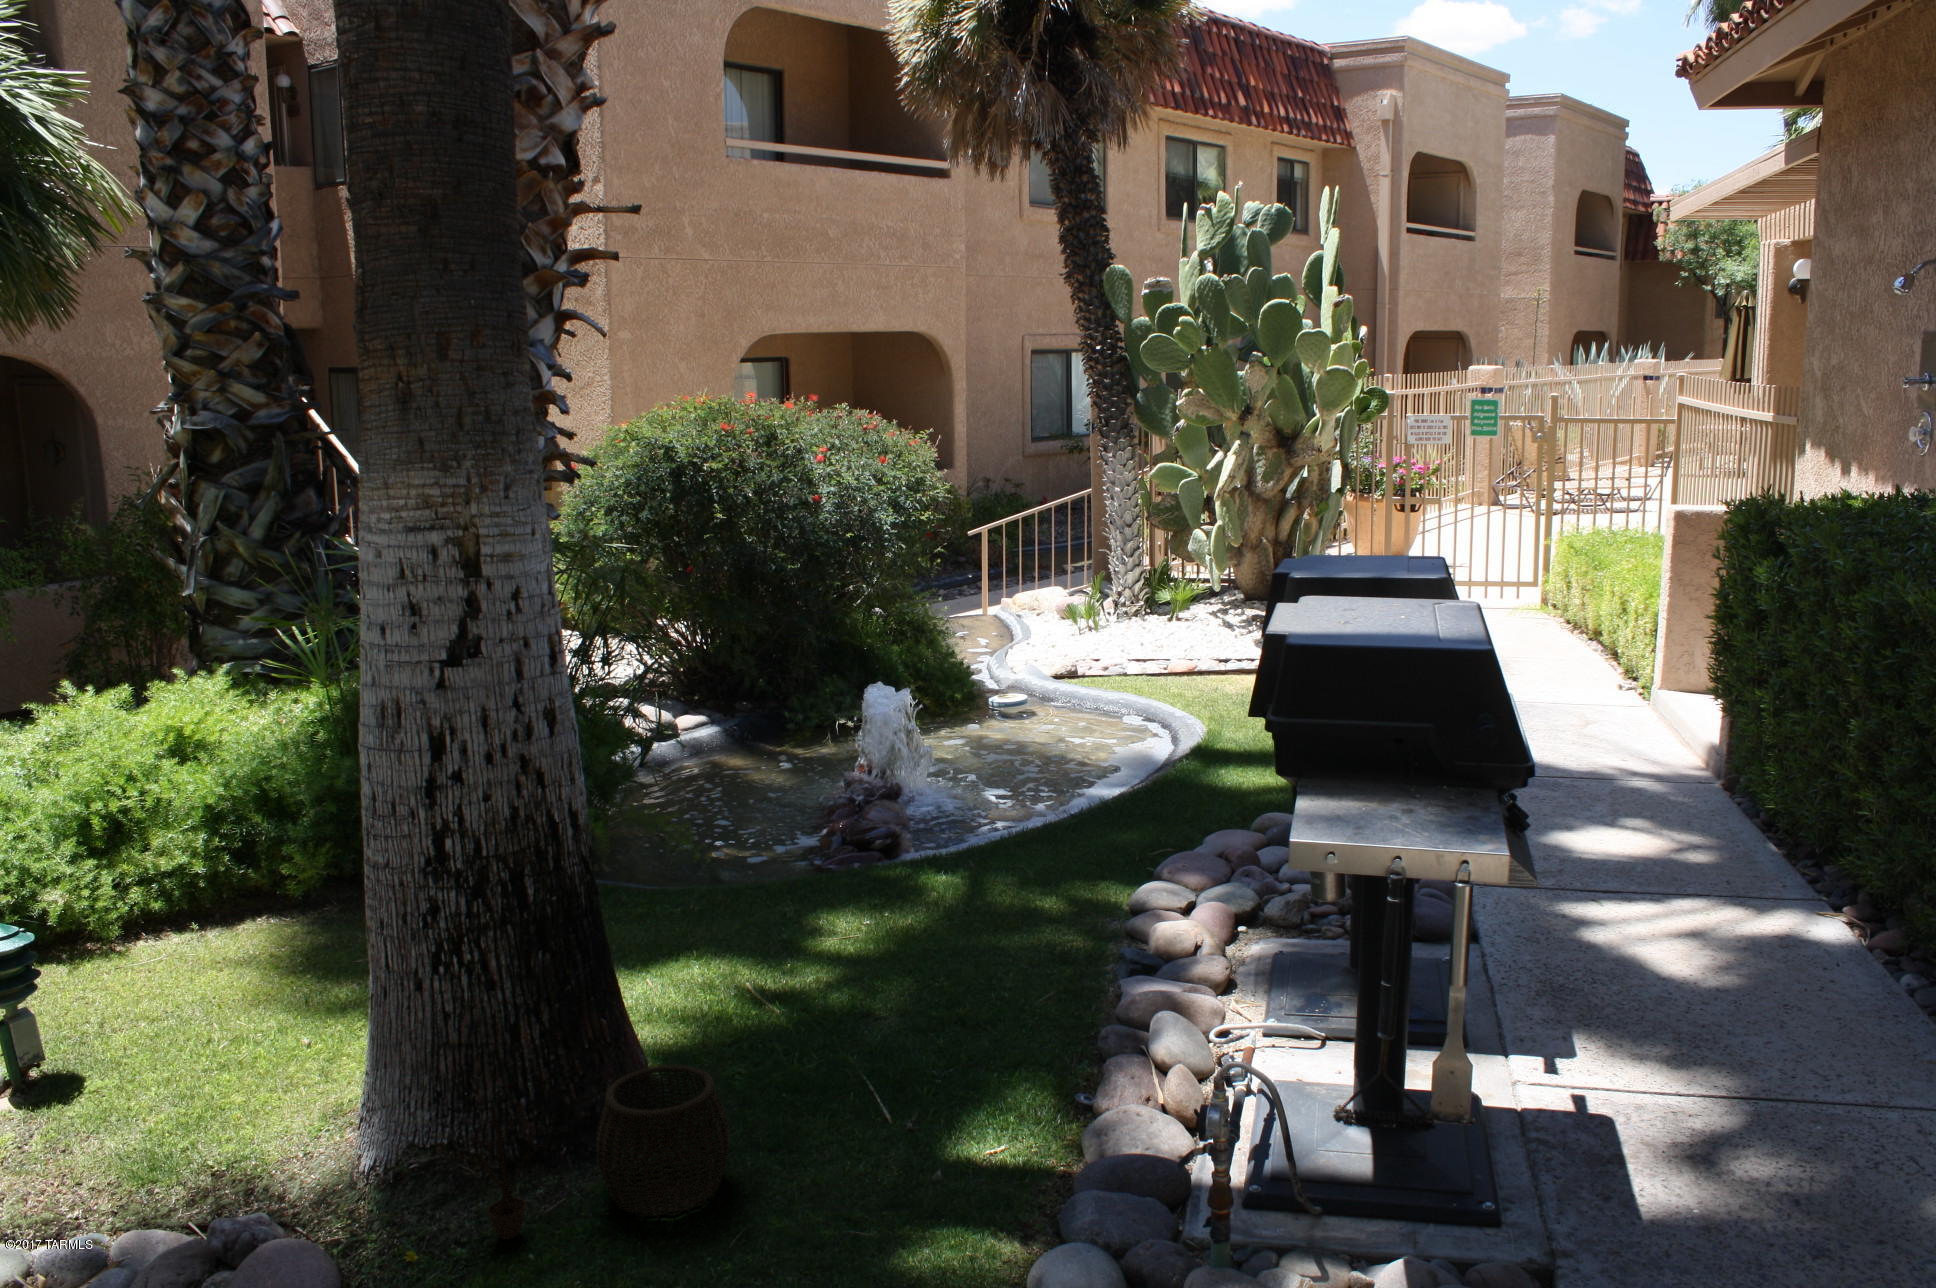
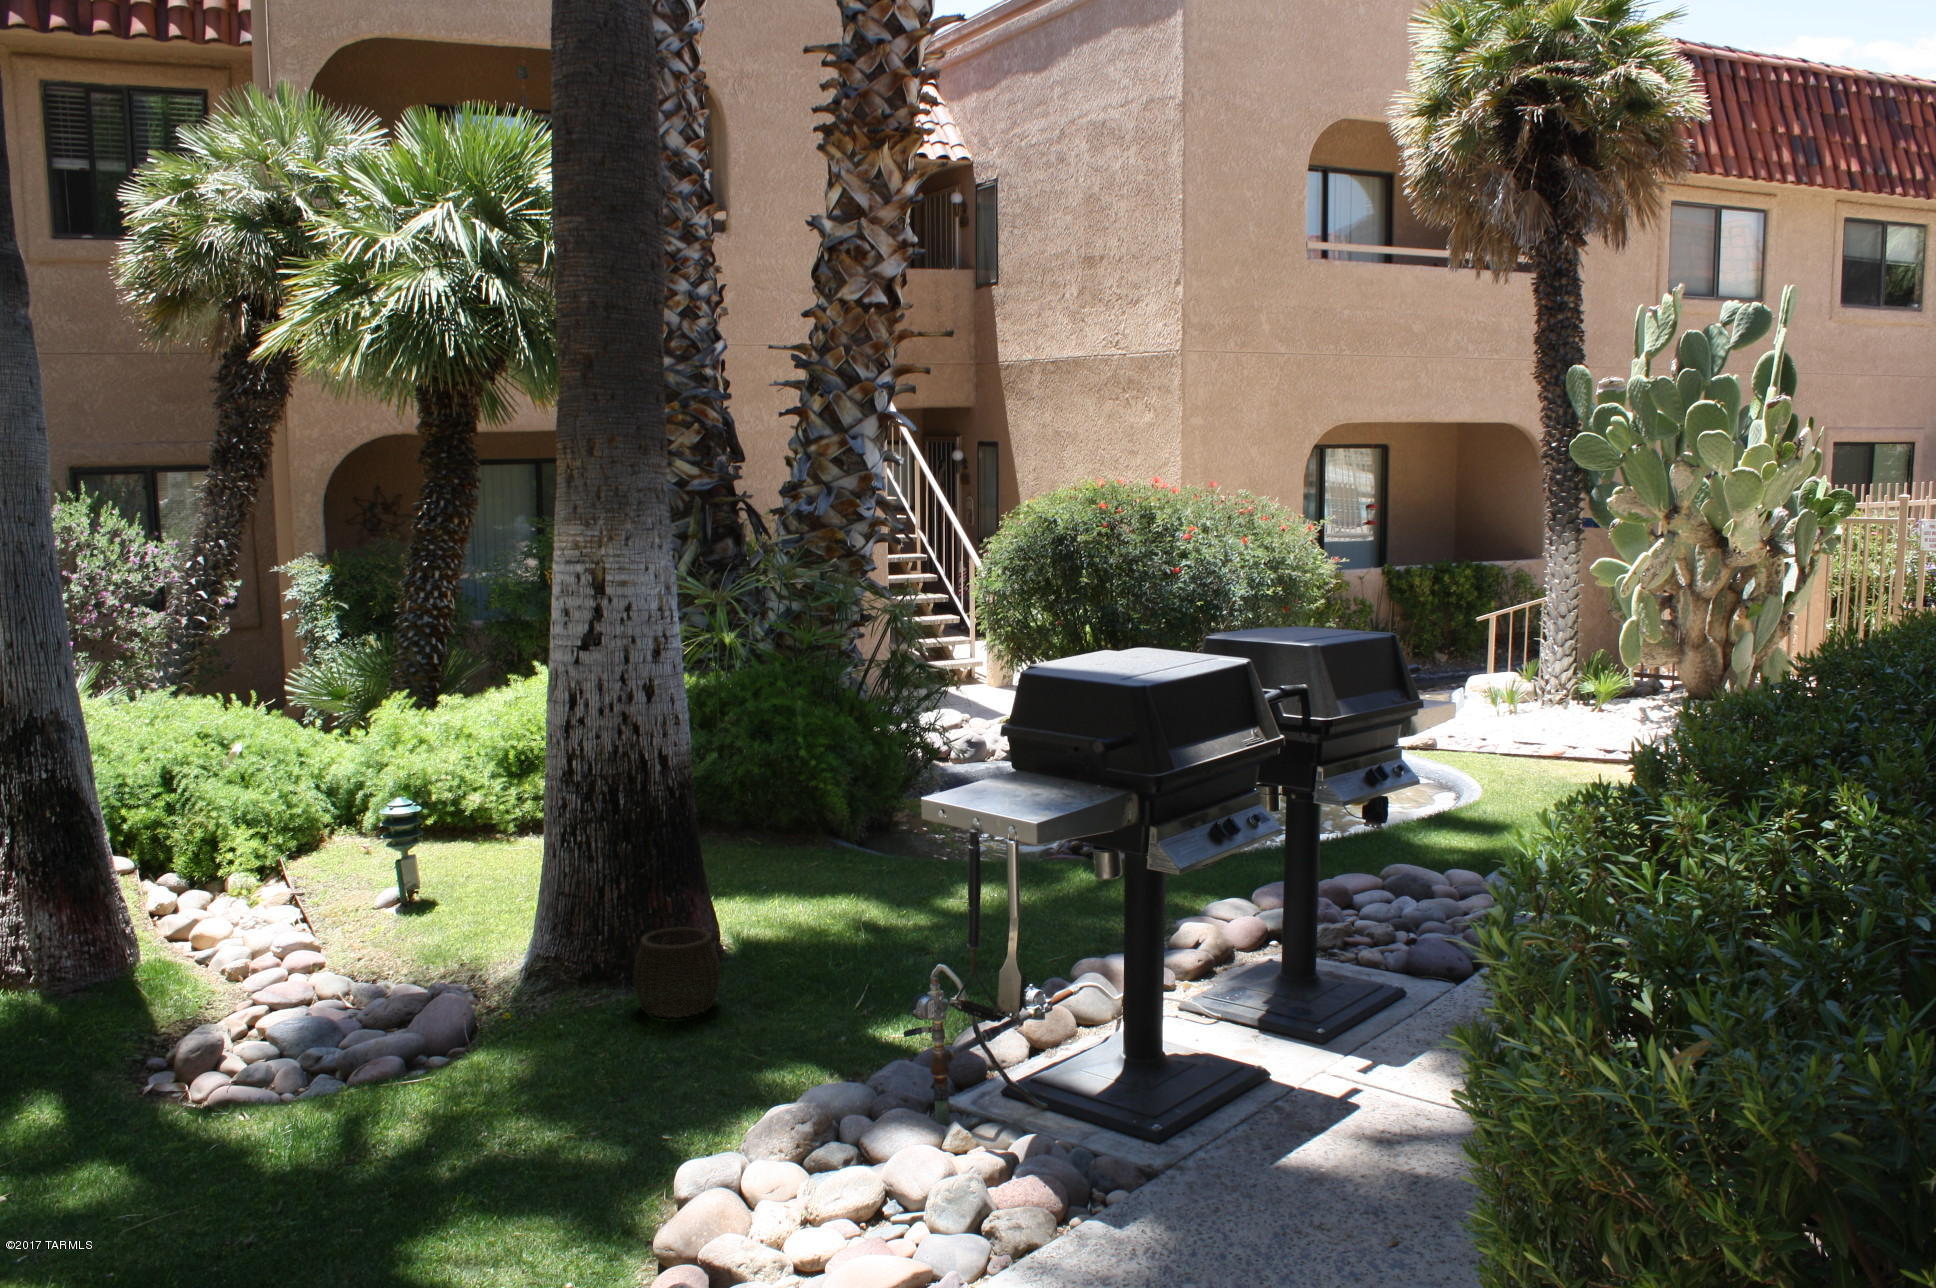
decorative plant: present [452,1110,547,1240] -> none [543,926,600,1012]

